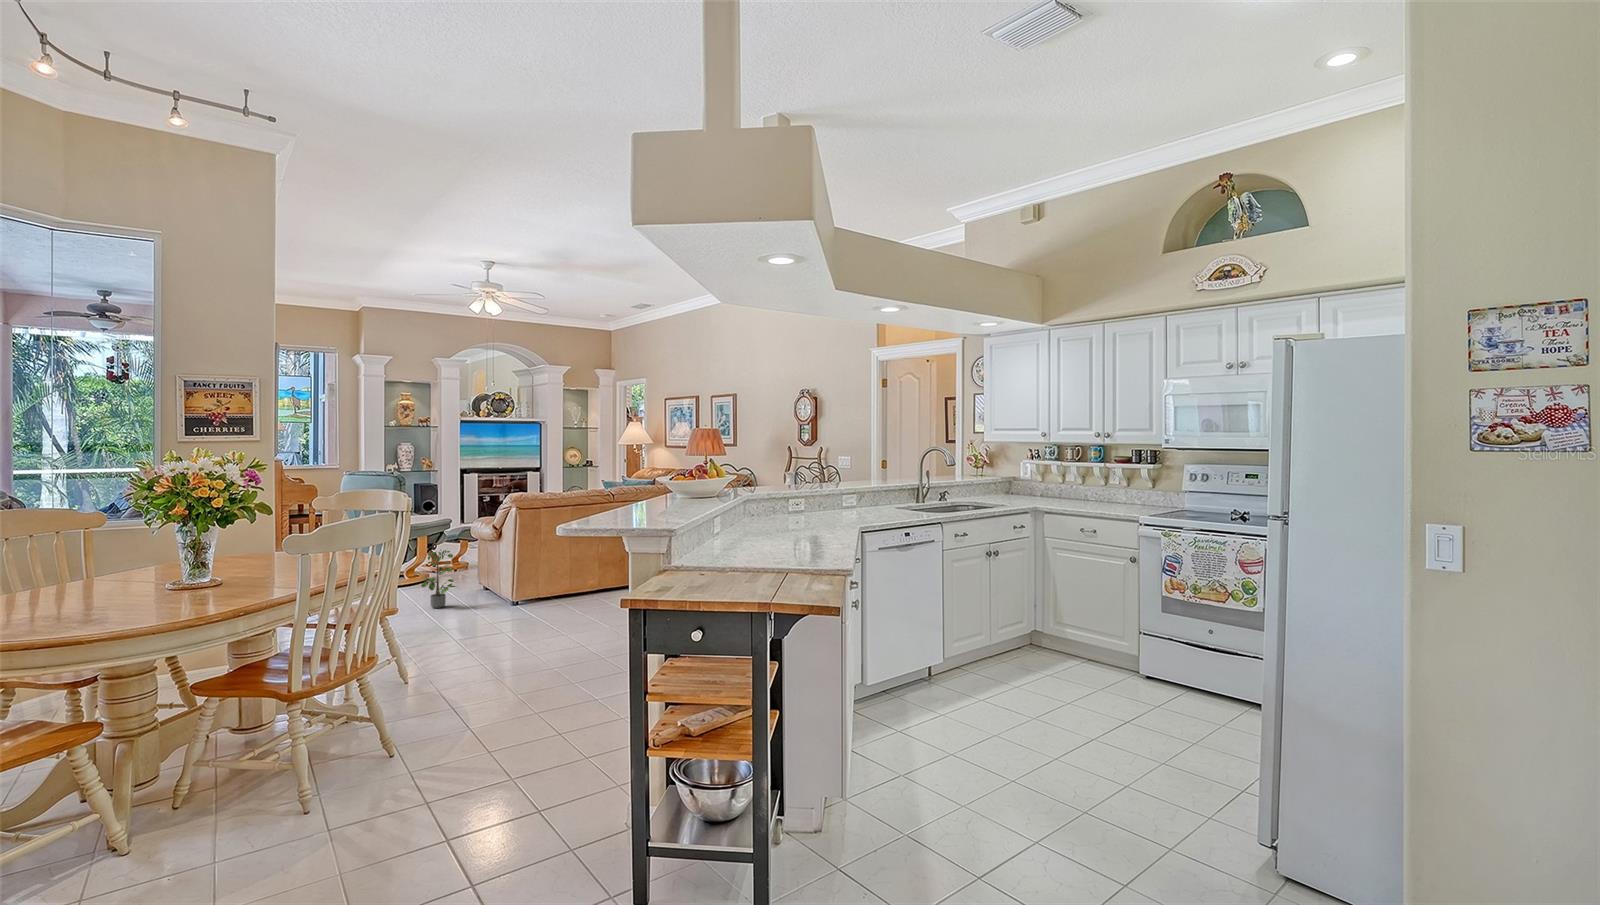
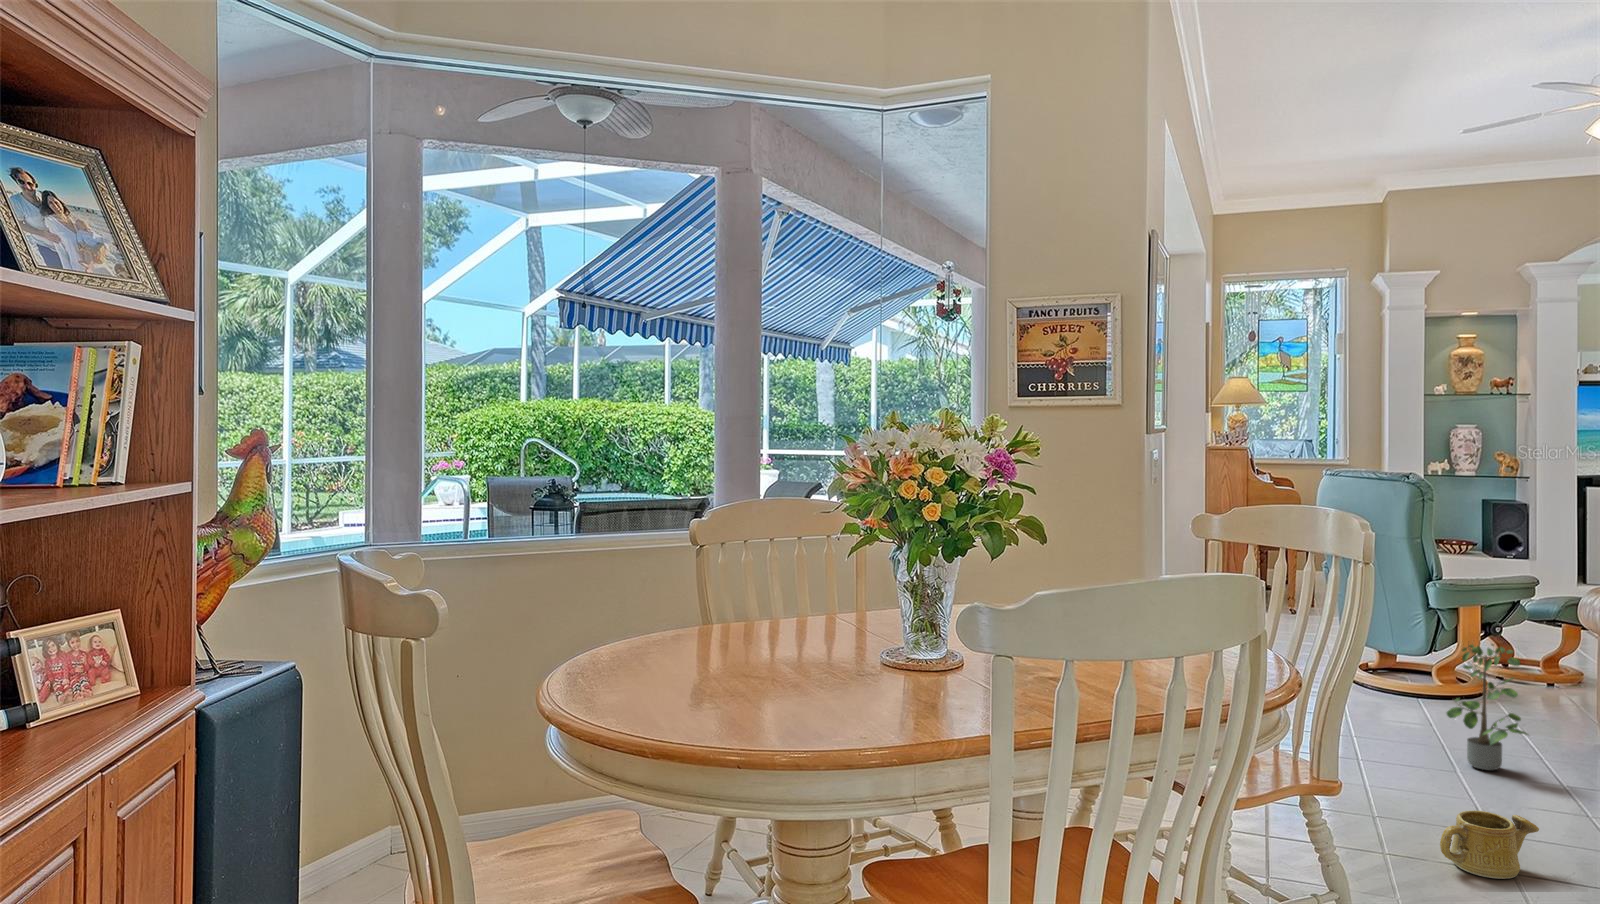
watering can: none [431,614,467,642] -> present [1440,810,1539,879]

